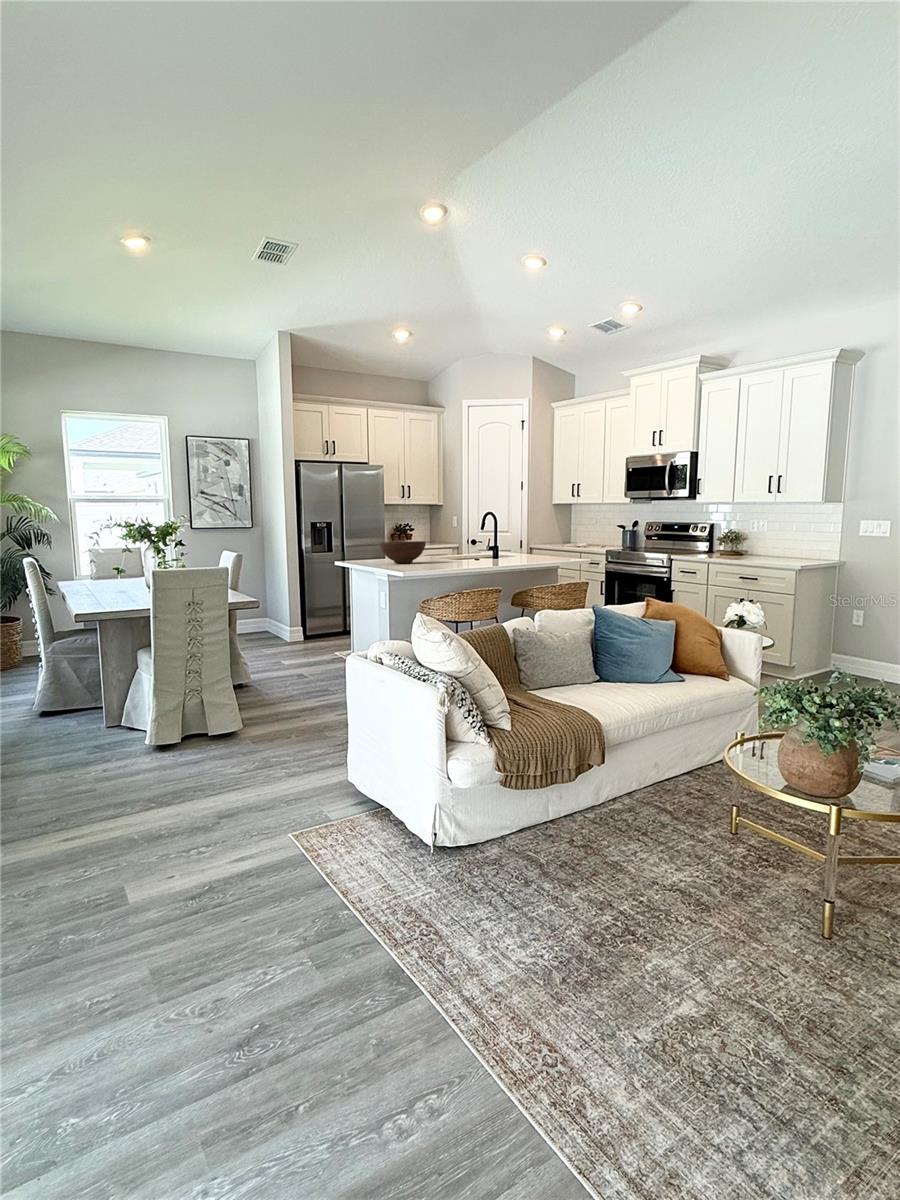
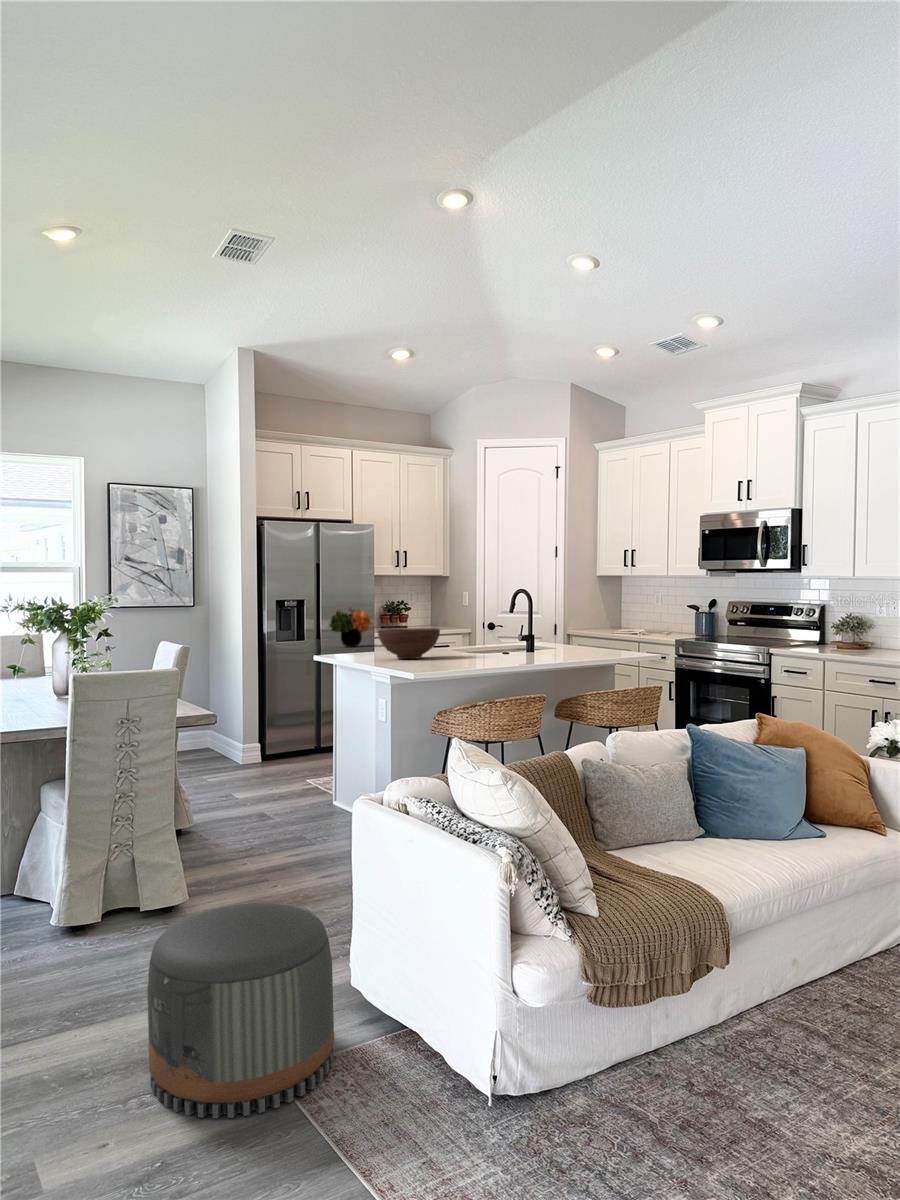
flower arrangement: none [350,528,384,558] -> present [329,607,372,647]
pouf: none [202,725,332,859] -> present [147,903,334,1118]

